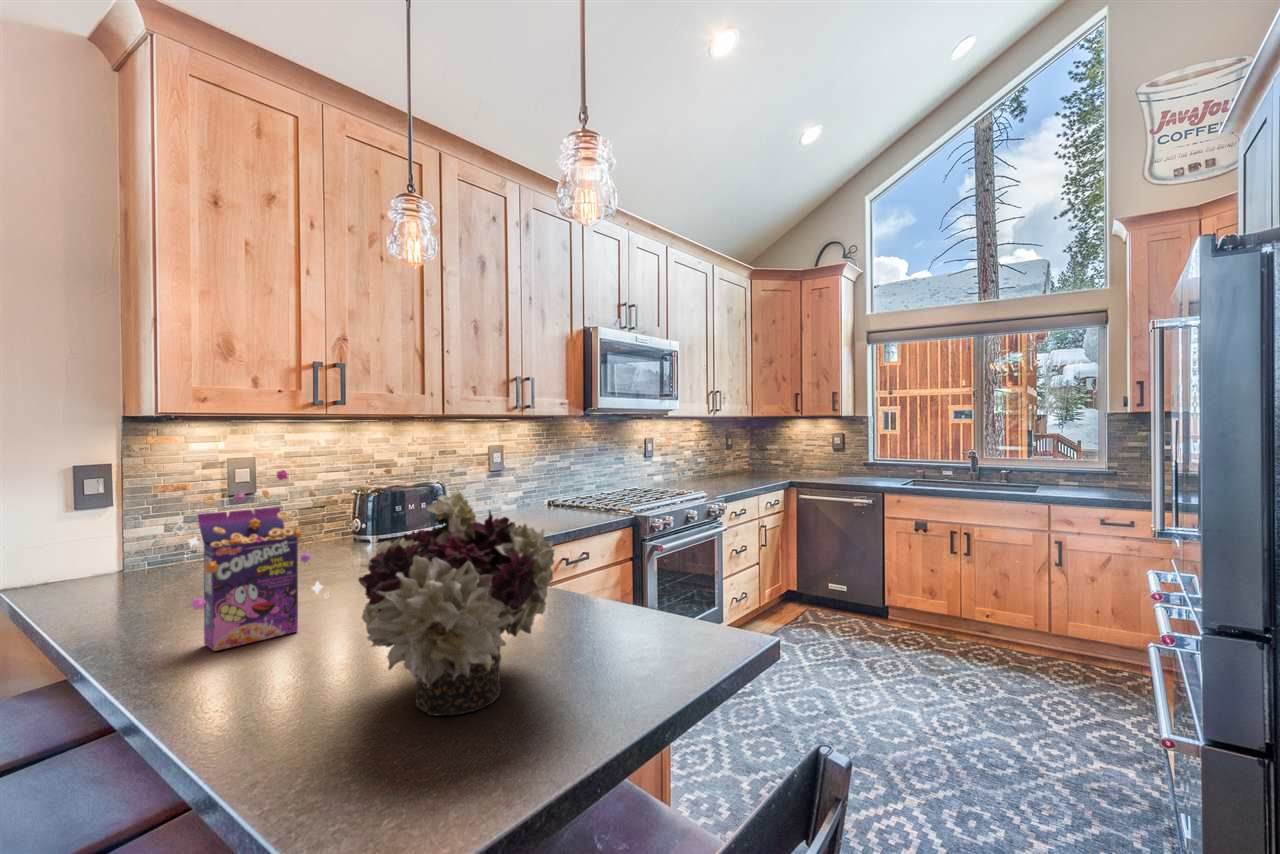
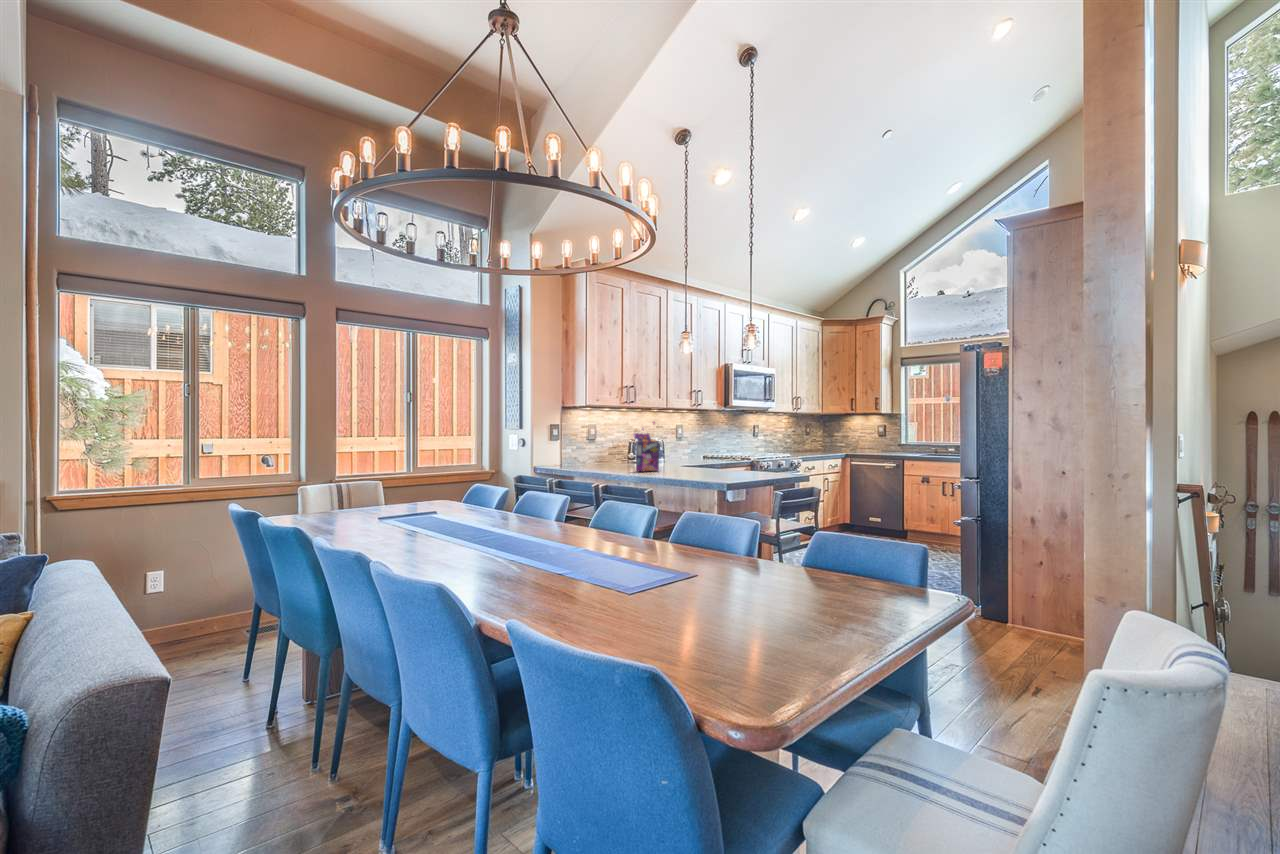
flower arrangement: present [358,488,555,715] -> none [697,422,748,475]

